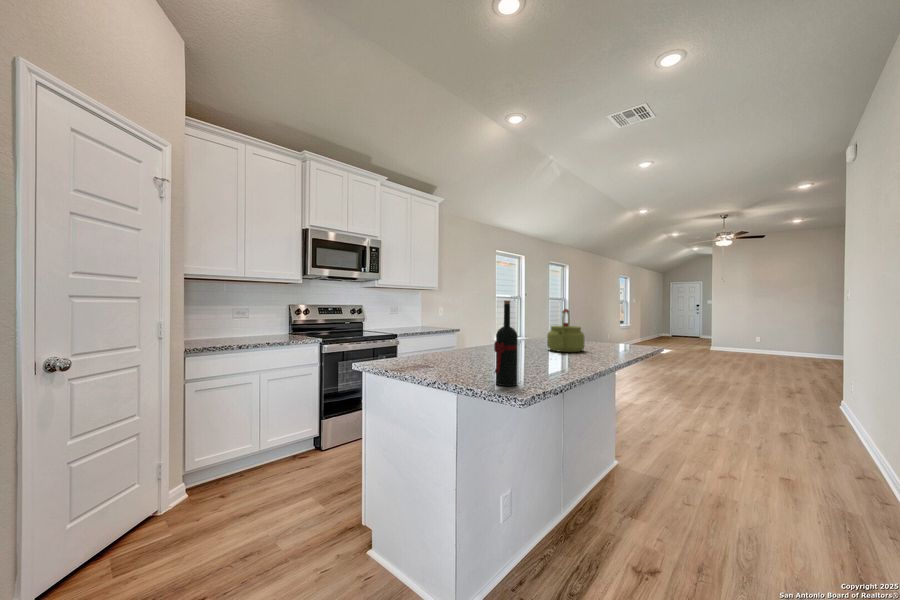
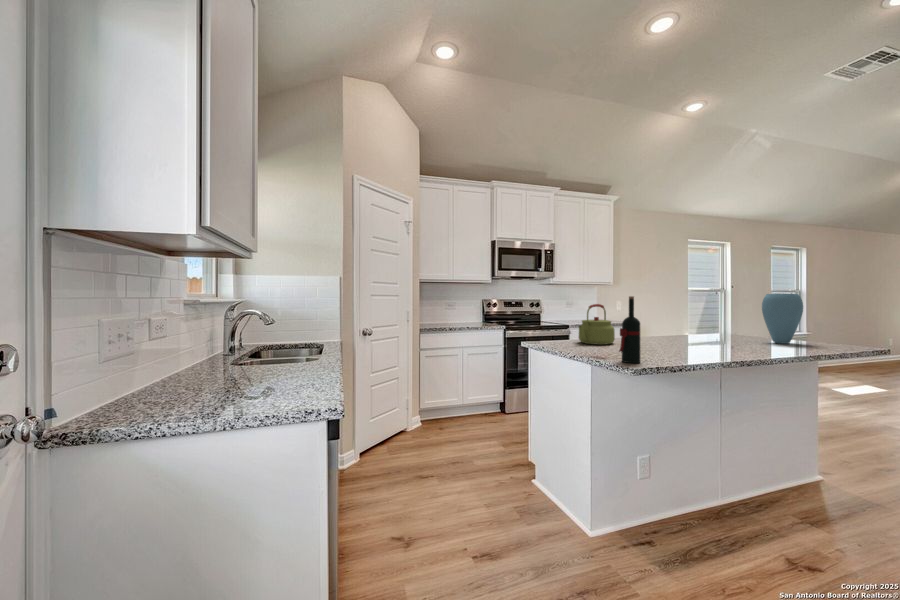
vase: none [585,300,617,348] -> present [762,294,803,344]
kettle: present [547,309,585,352] -> present [579,304,615,345]

